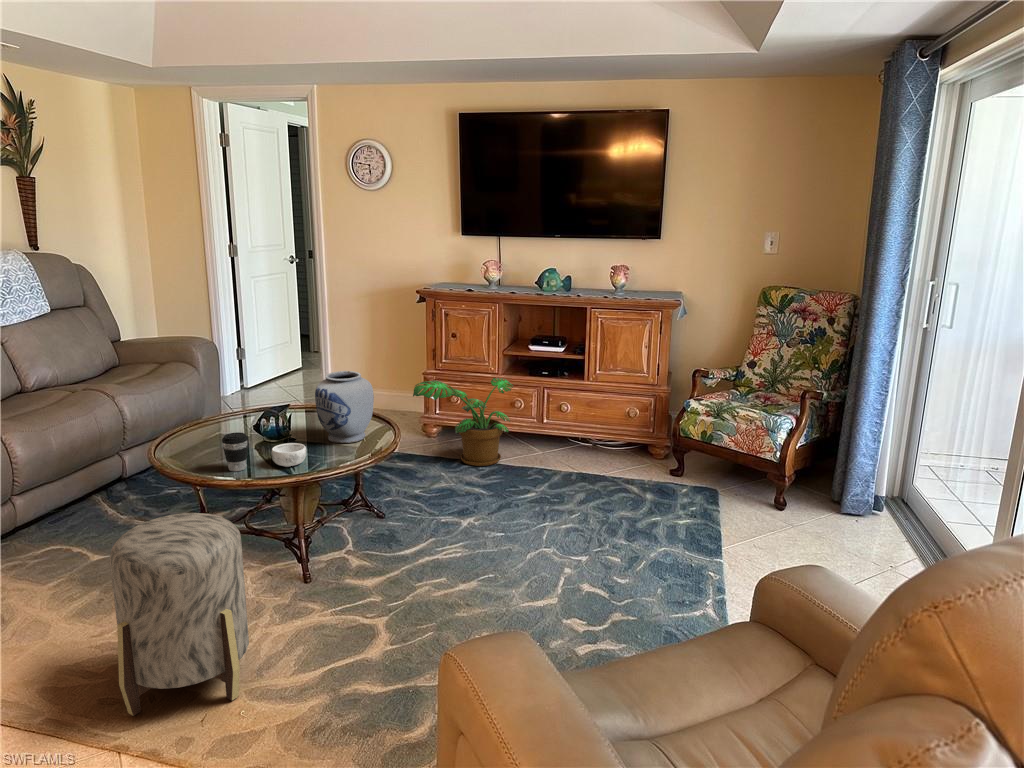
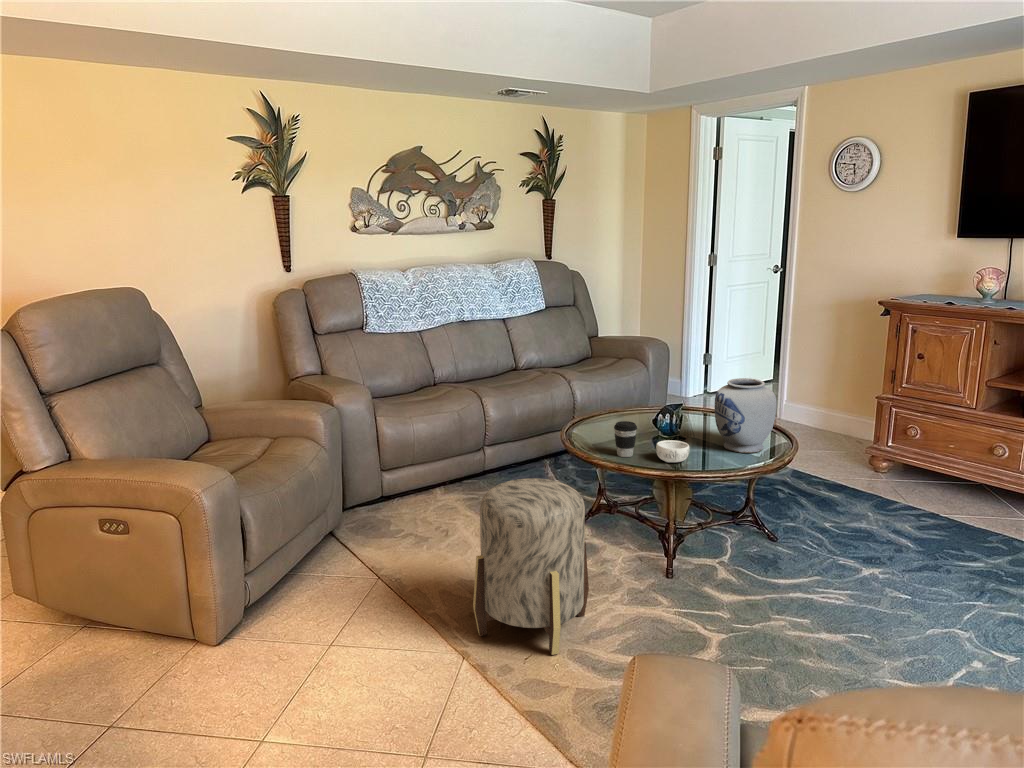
potted plant: present [413,378,513,466] -> none [848,405,991,516]

